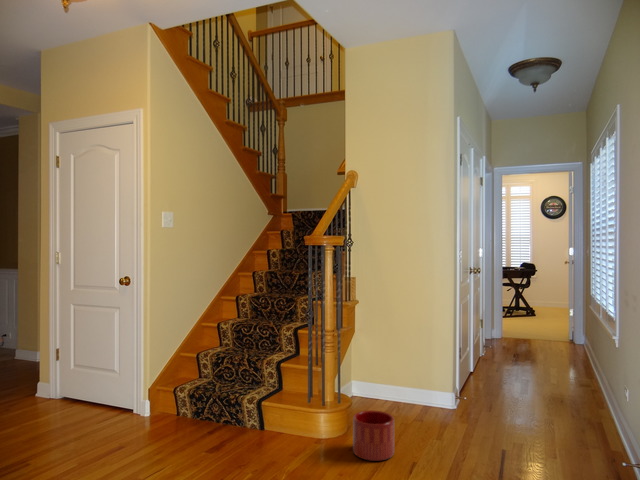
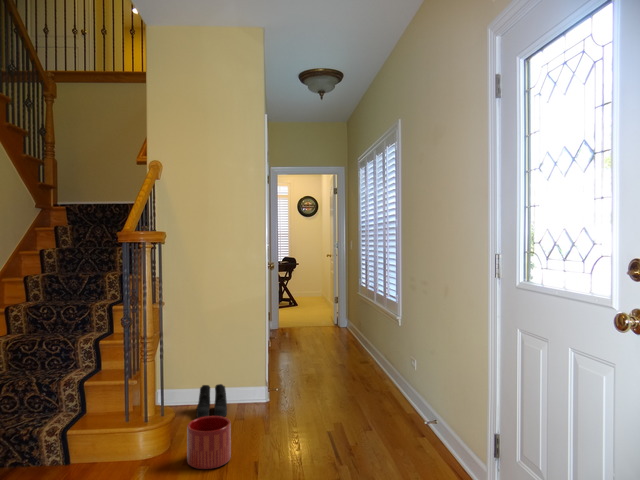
boots: none [380,382,411,416] -> present [196,384,227,418]

